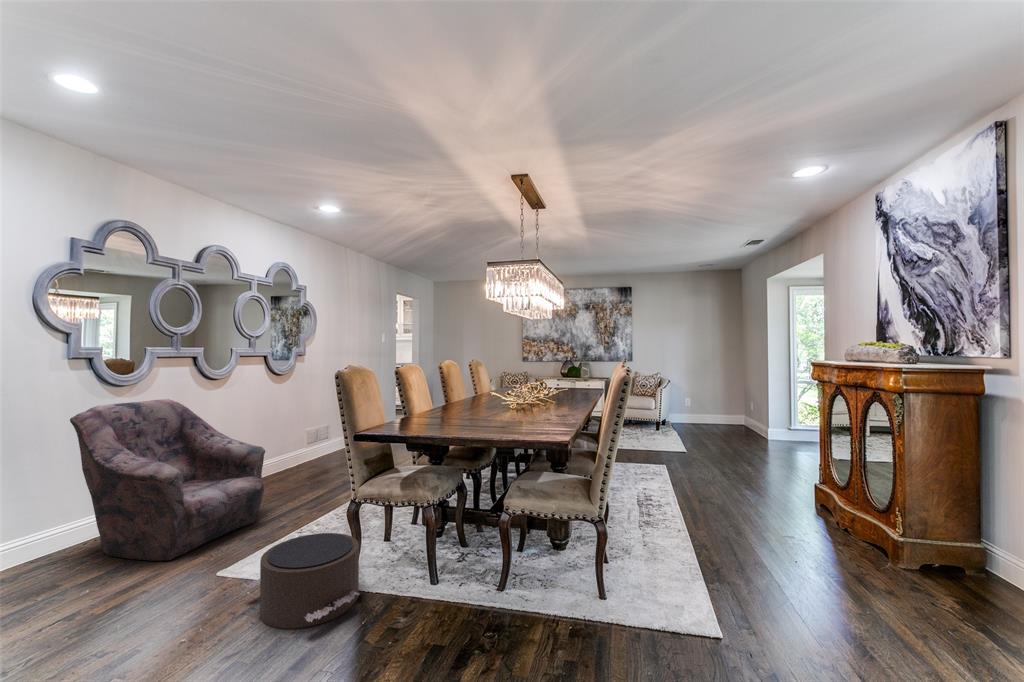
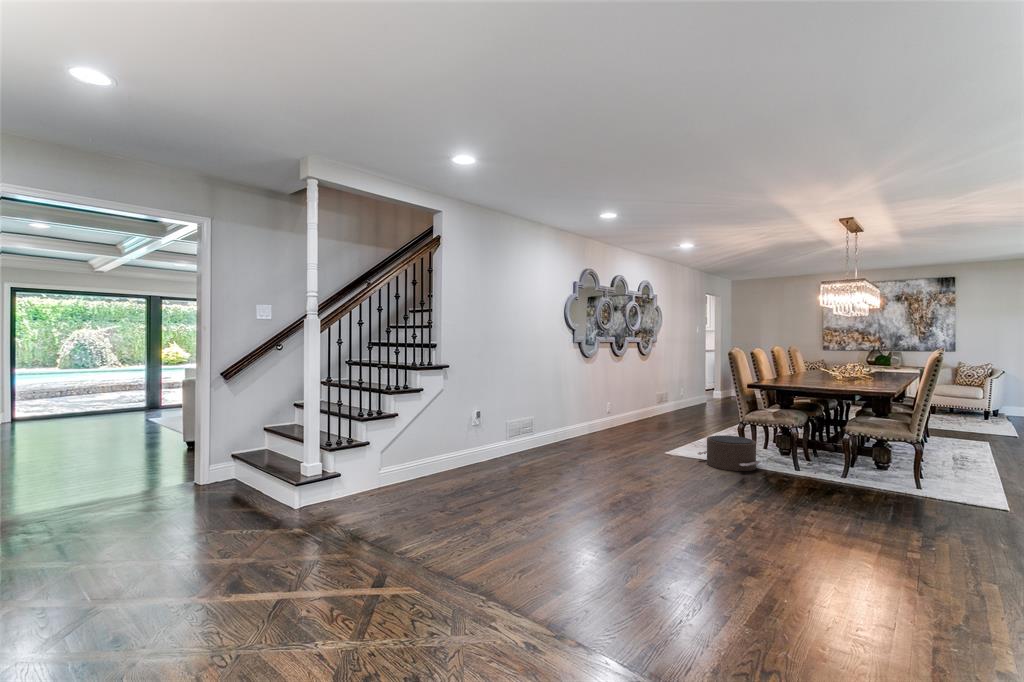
armchair: present [70,399,265,561] -> none [582,366,670,445]

